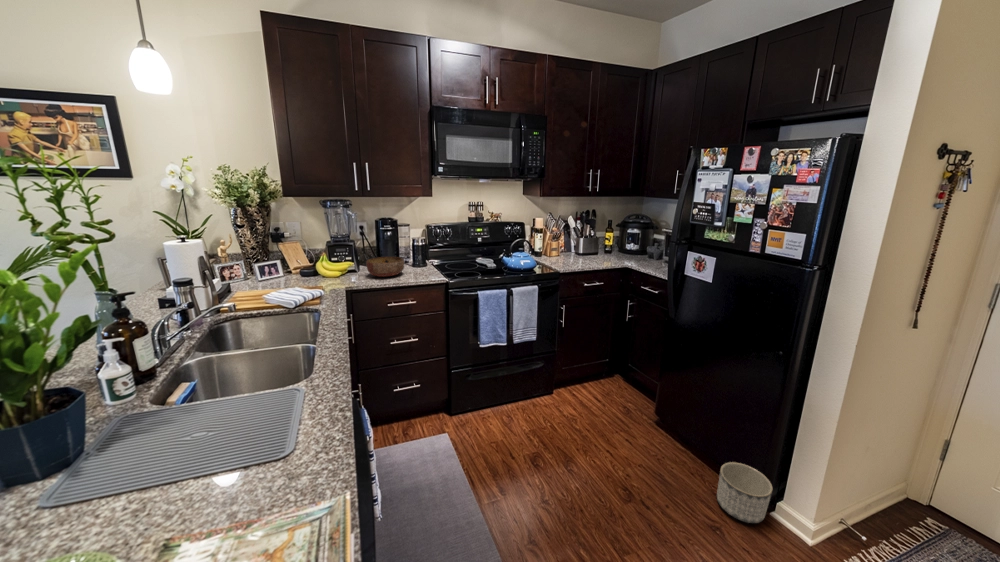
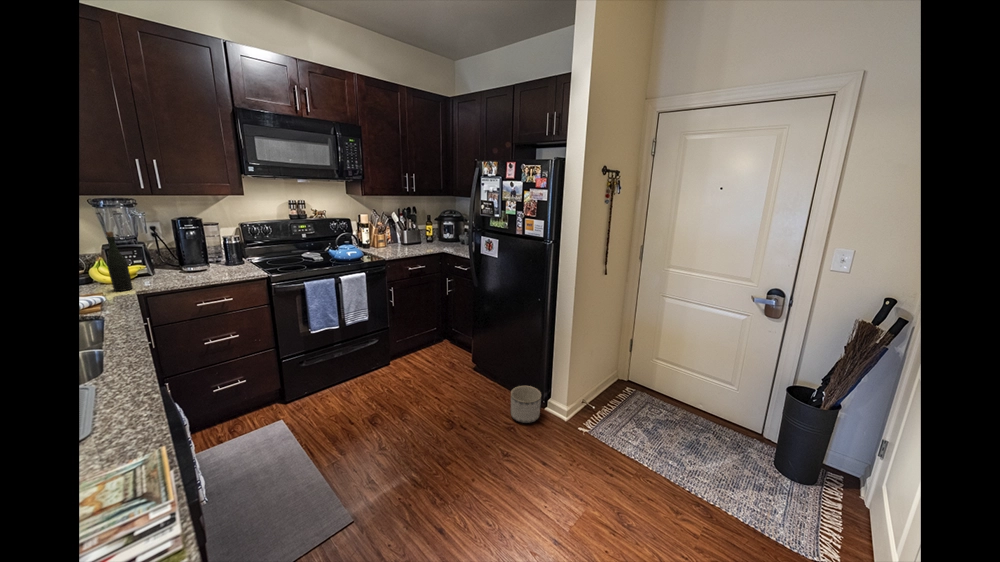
bottle: none [322,232,339,287] -> present [106,232,132,291]
bowl: present [366,257,404,277] -> none [167,256,216,277]

